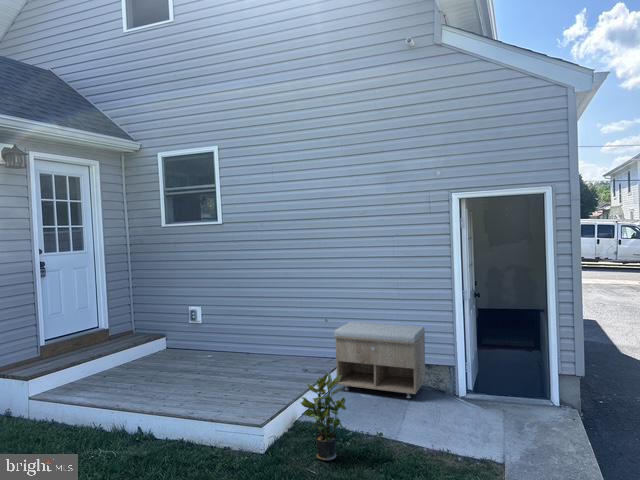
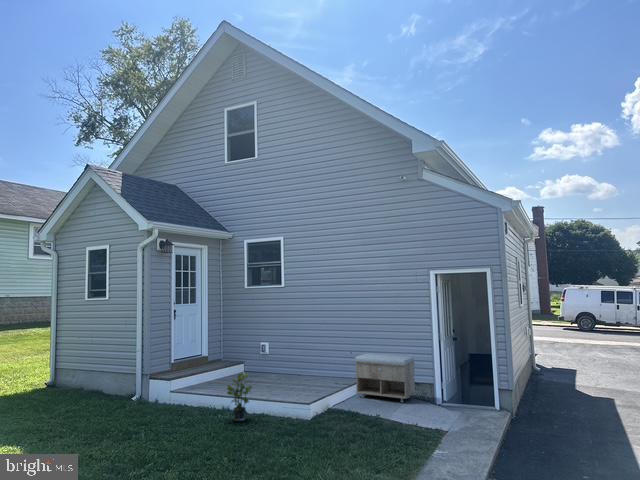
potted plant: present [301,372,346,461] -> present [227,372,252,421]

